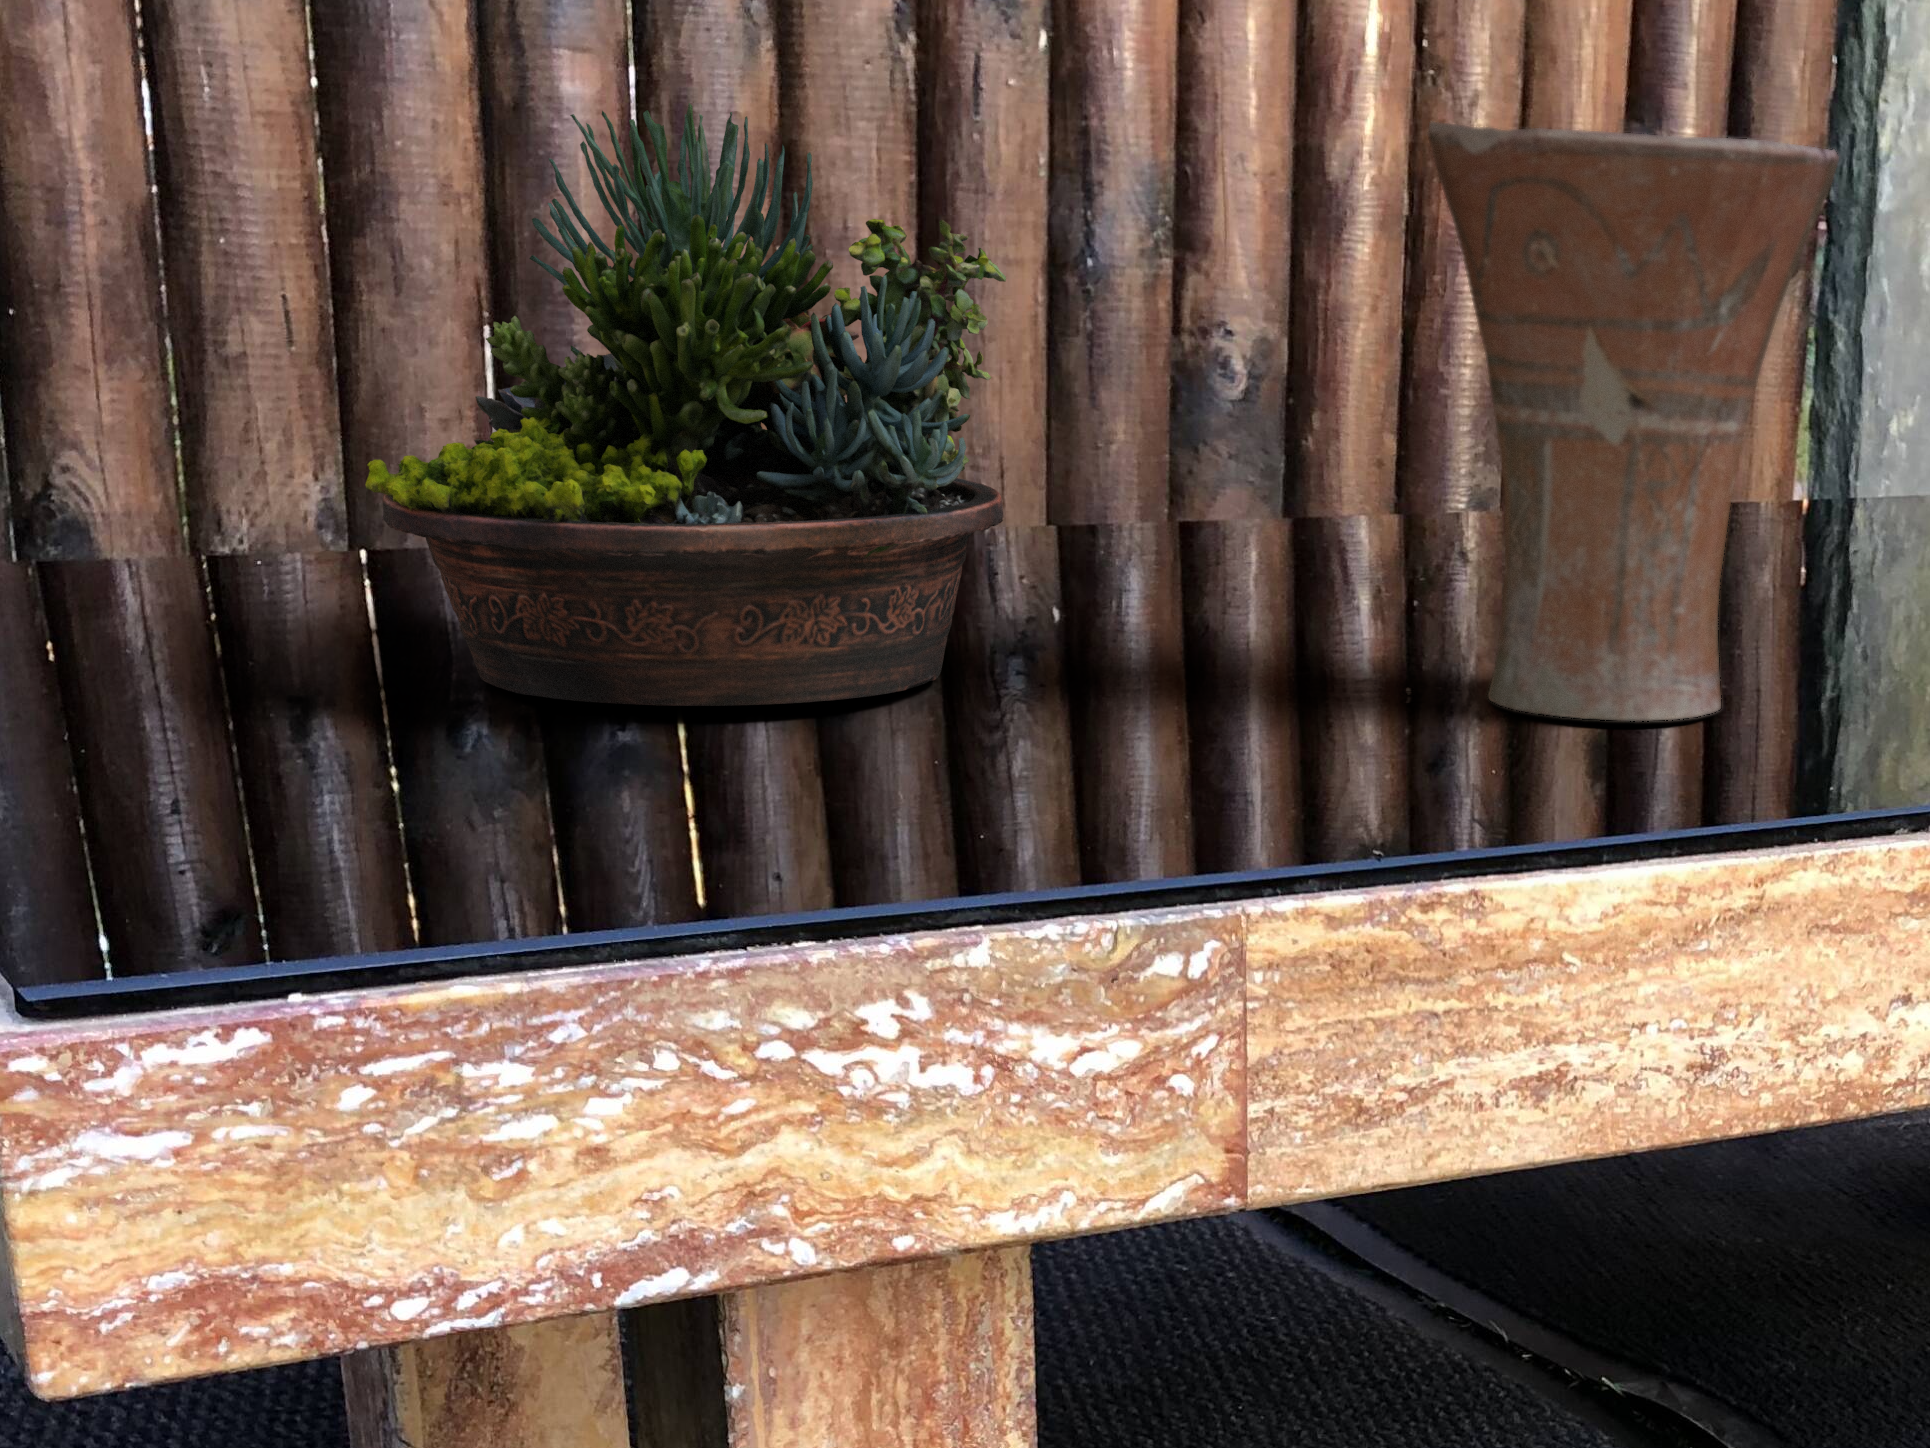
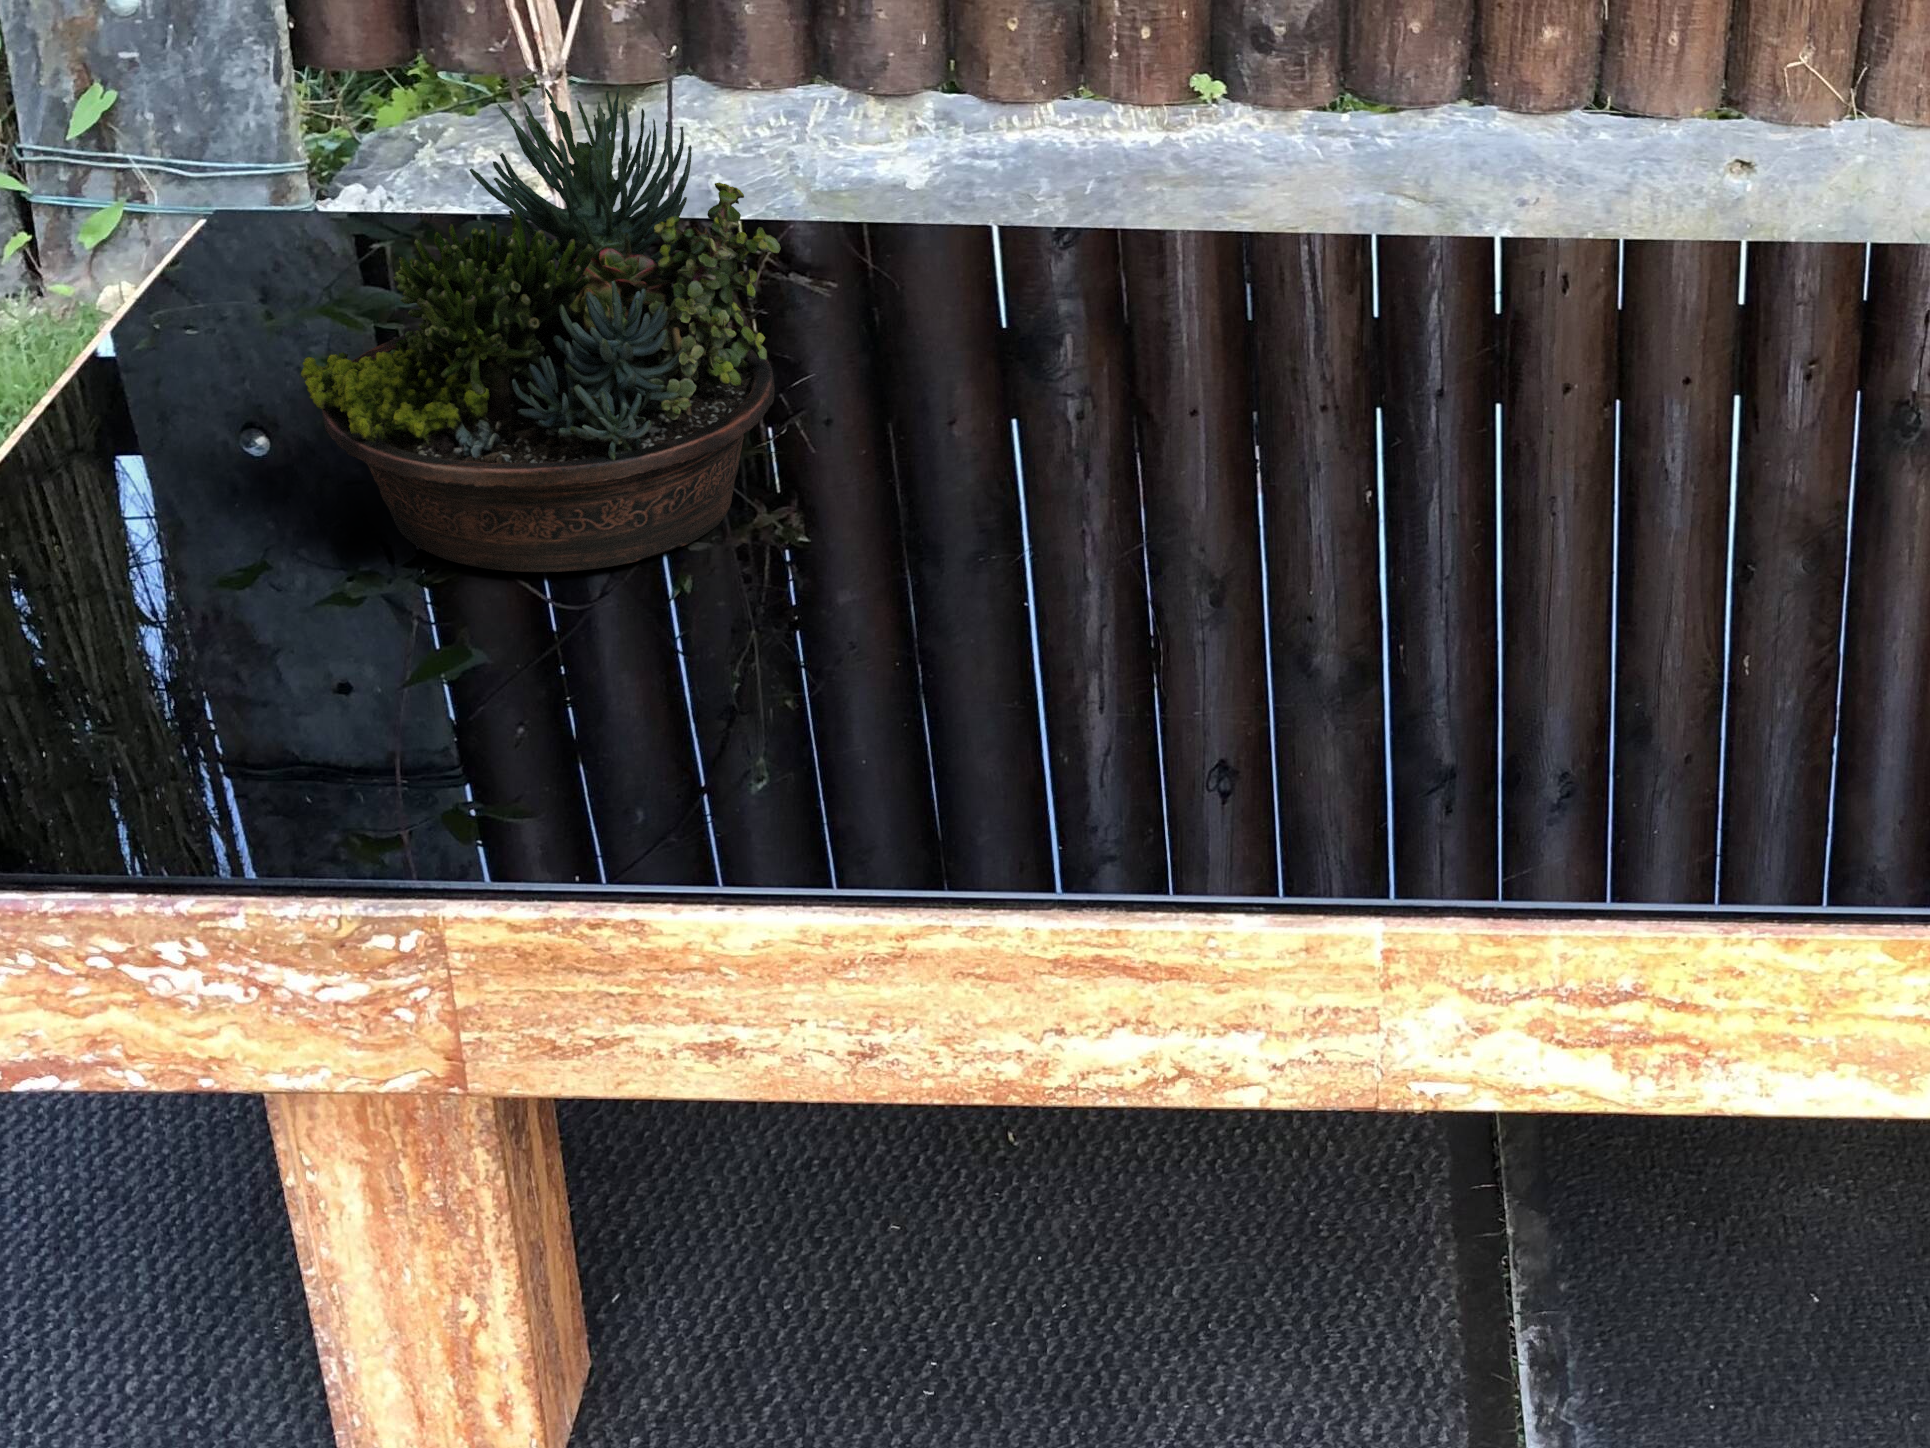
vase: present [1427,122,1839,721] -> none [965,199,1313,709]

